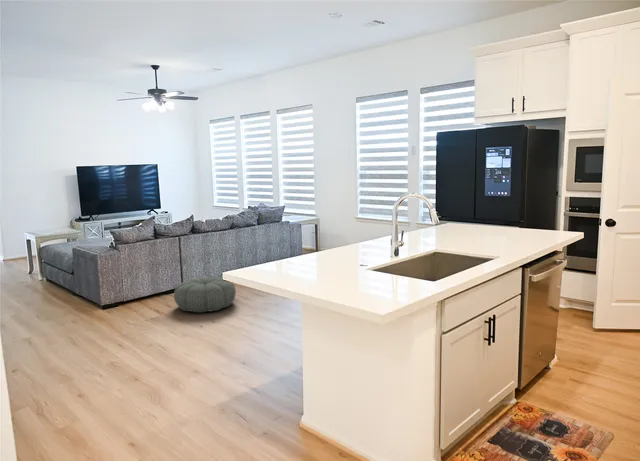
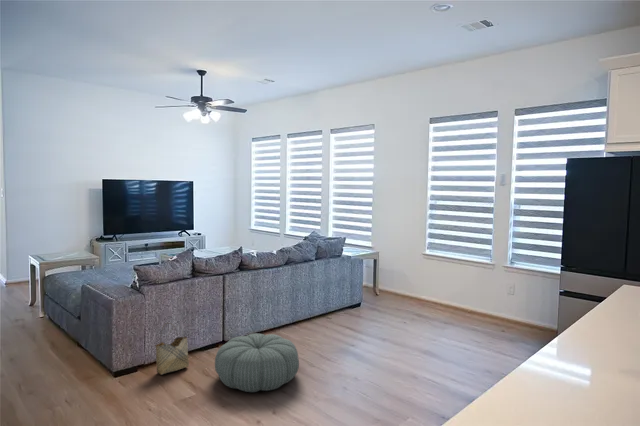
woven basket: none [130,271,156,307] -> present [156,323,189,375]

